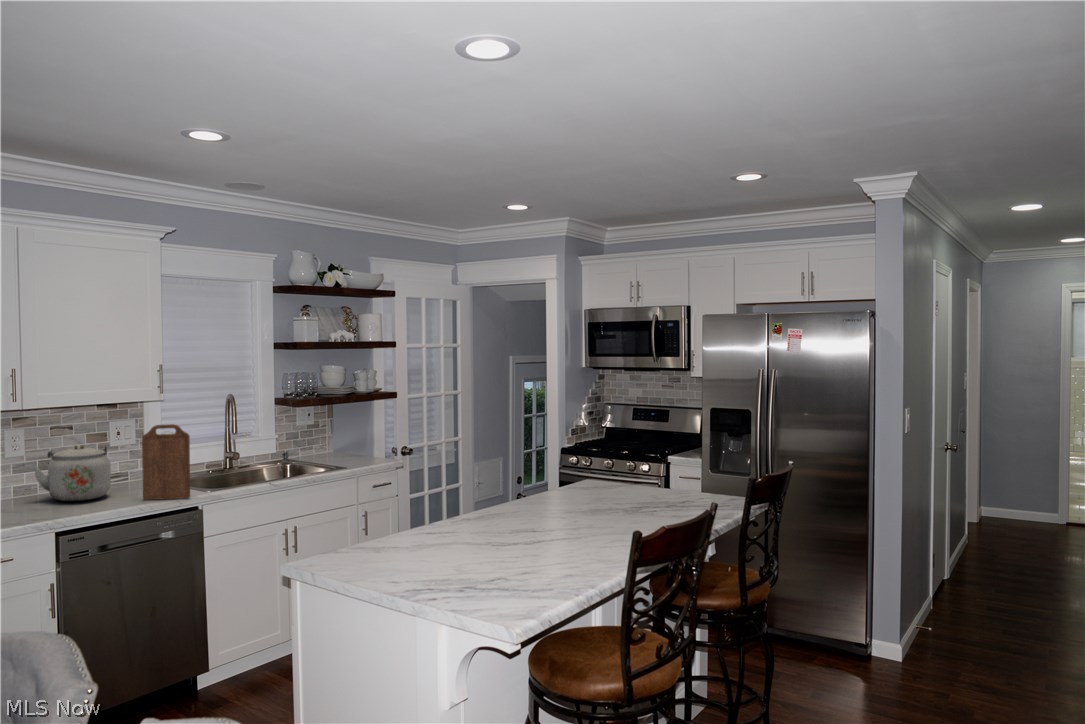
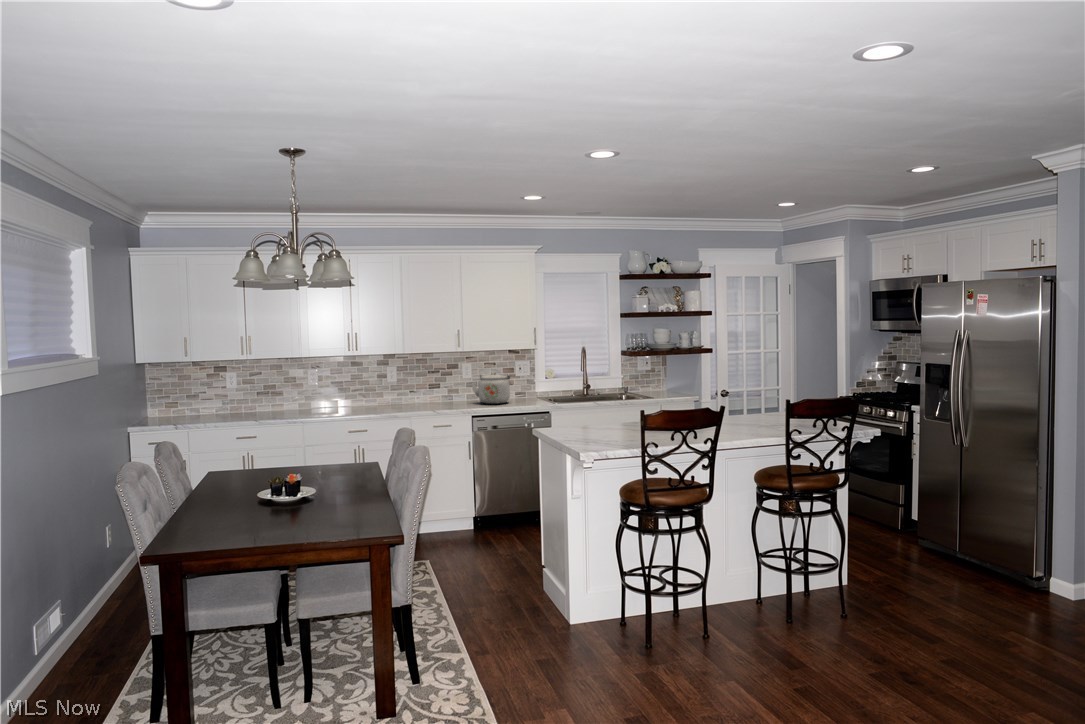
cutting board: present [142,424,190,500] -> none [522,362,547,406]

